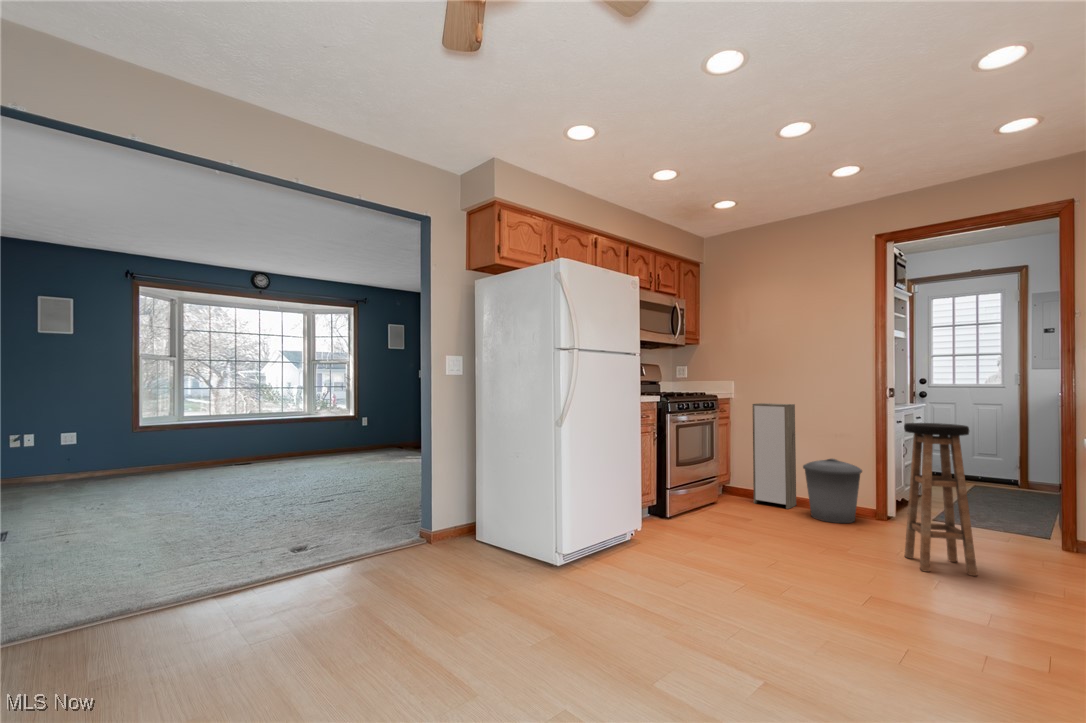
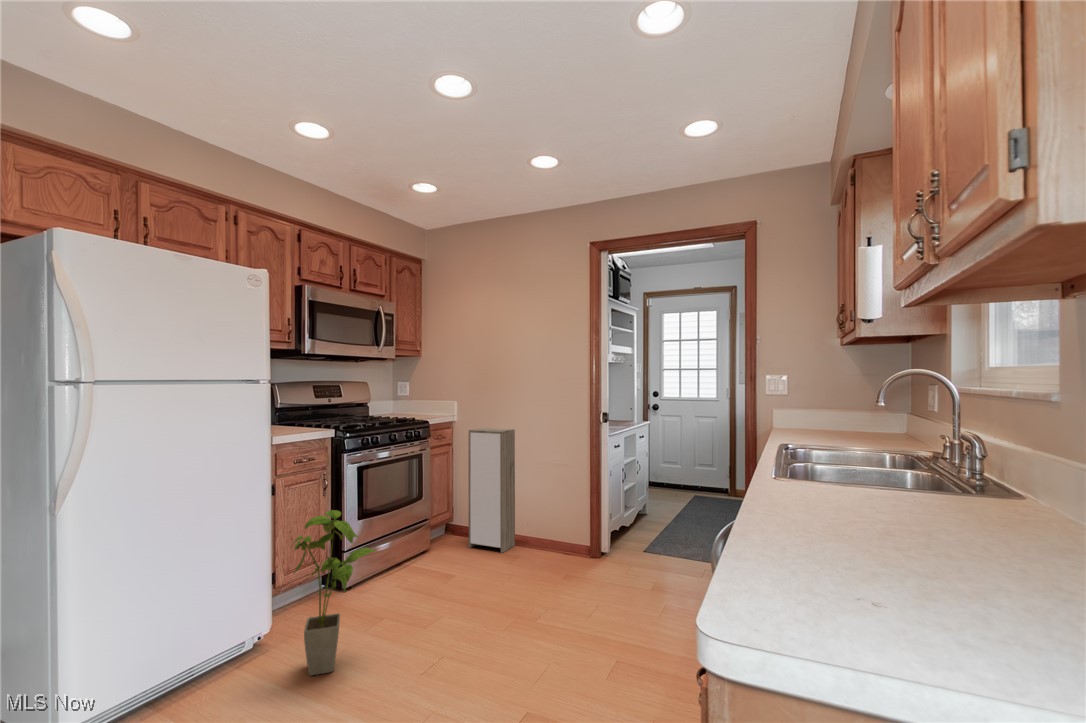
bar stool: present [904,423,977,576] -> none [594,460,659,645]
house plant: none [666,444,725,558] -> present [293,510,376,676]
trash can: present [803,459,862,523] -> none [515,493,574,570]

